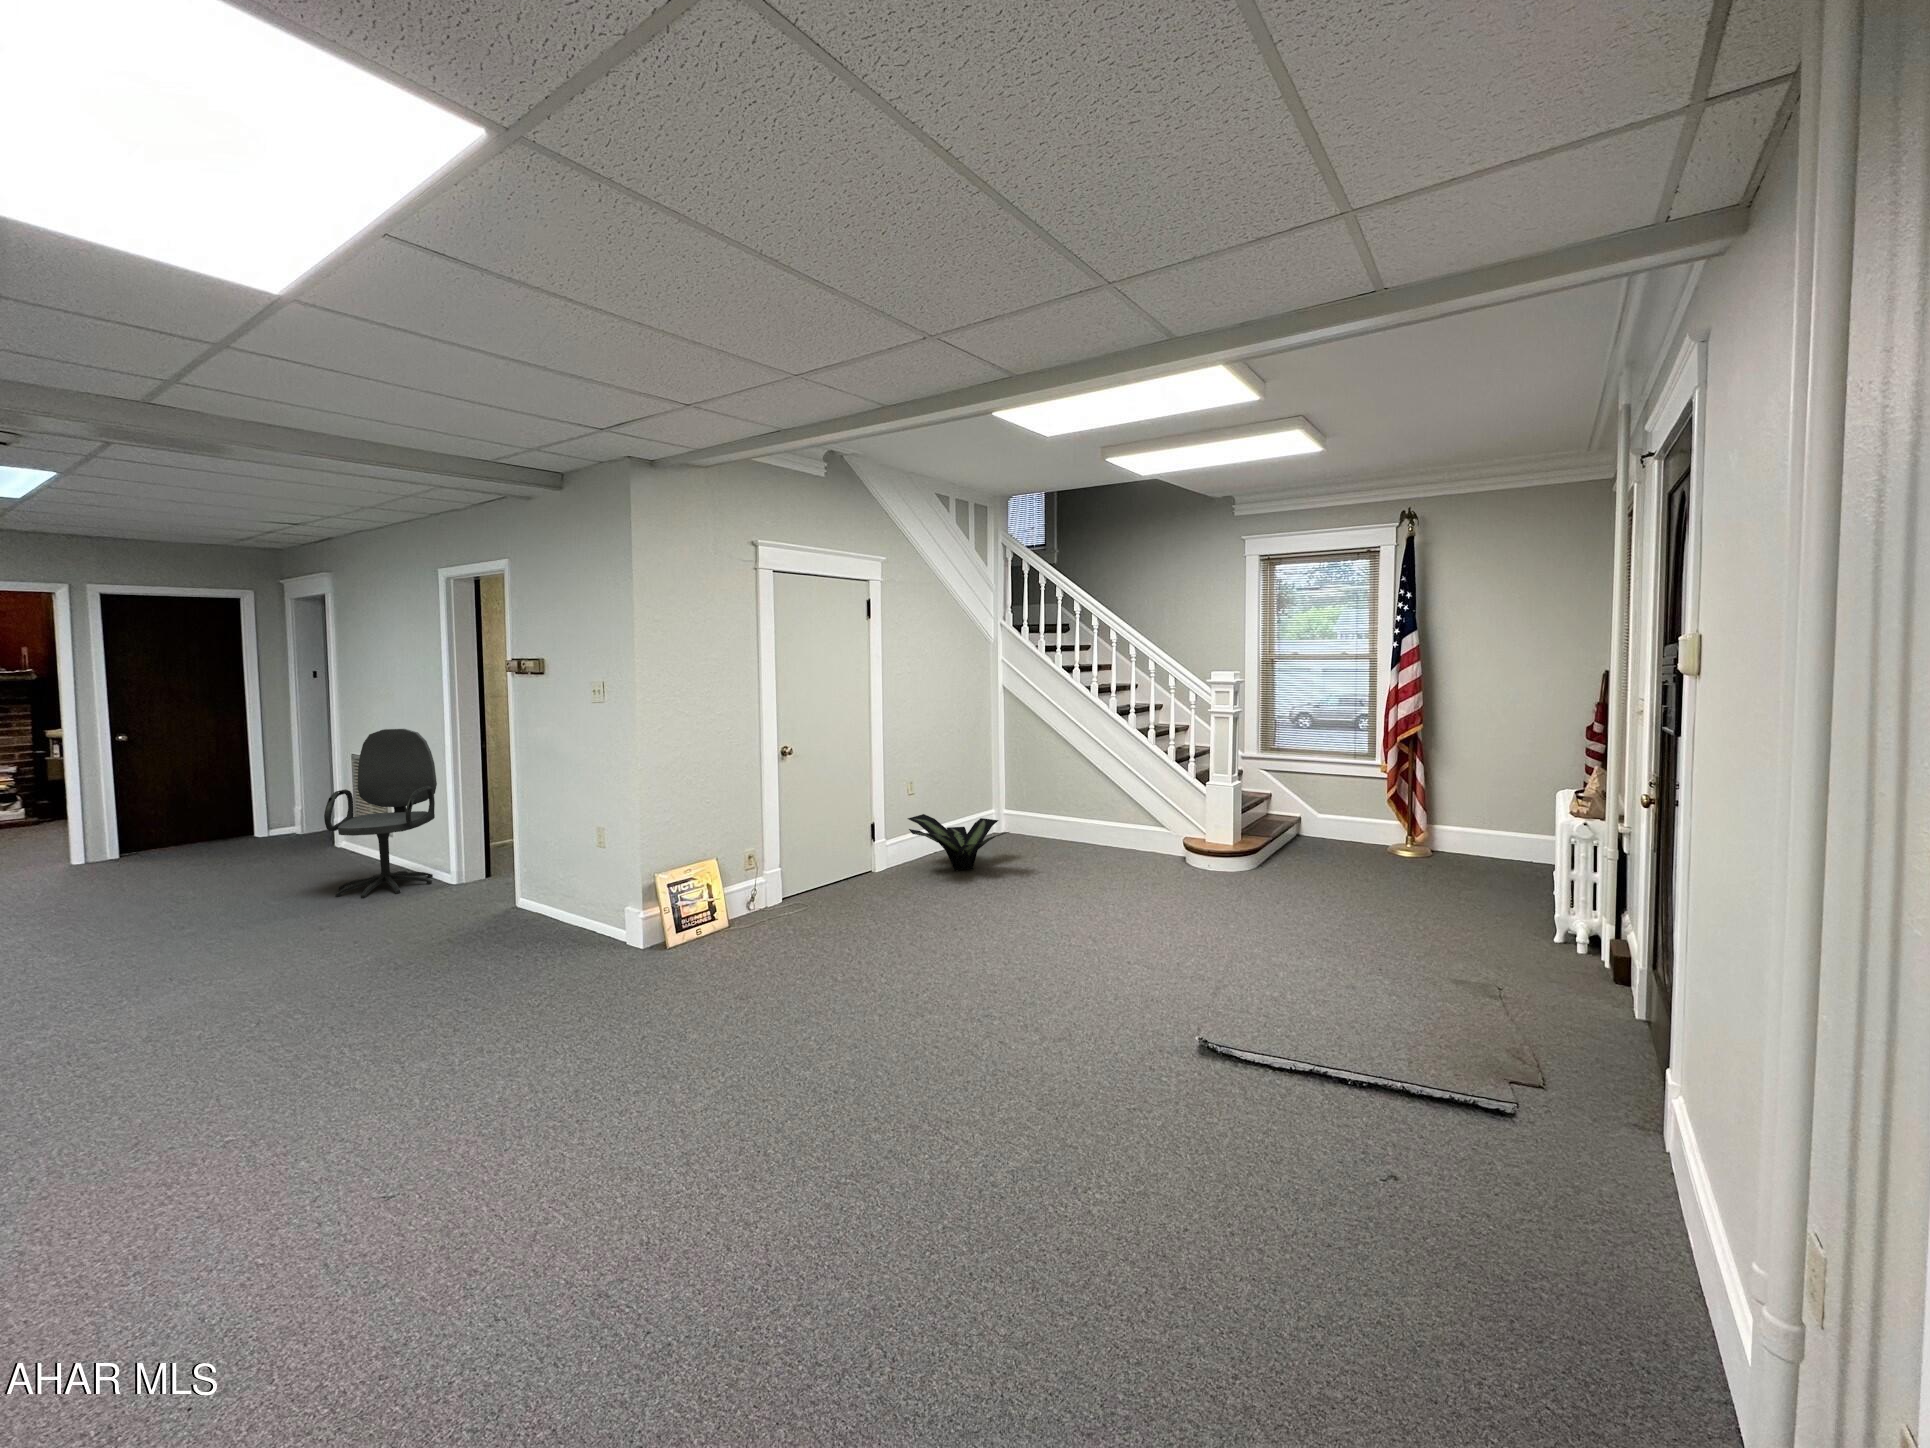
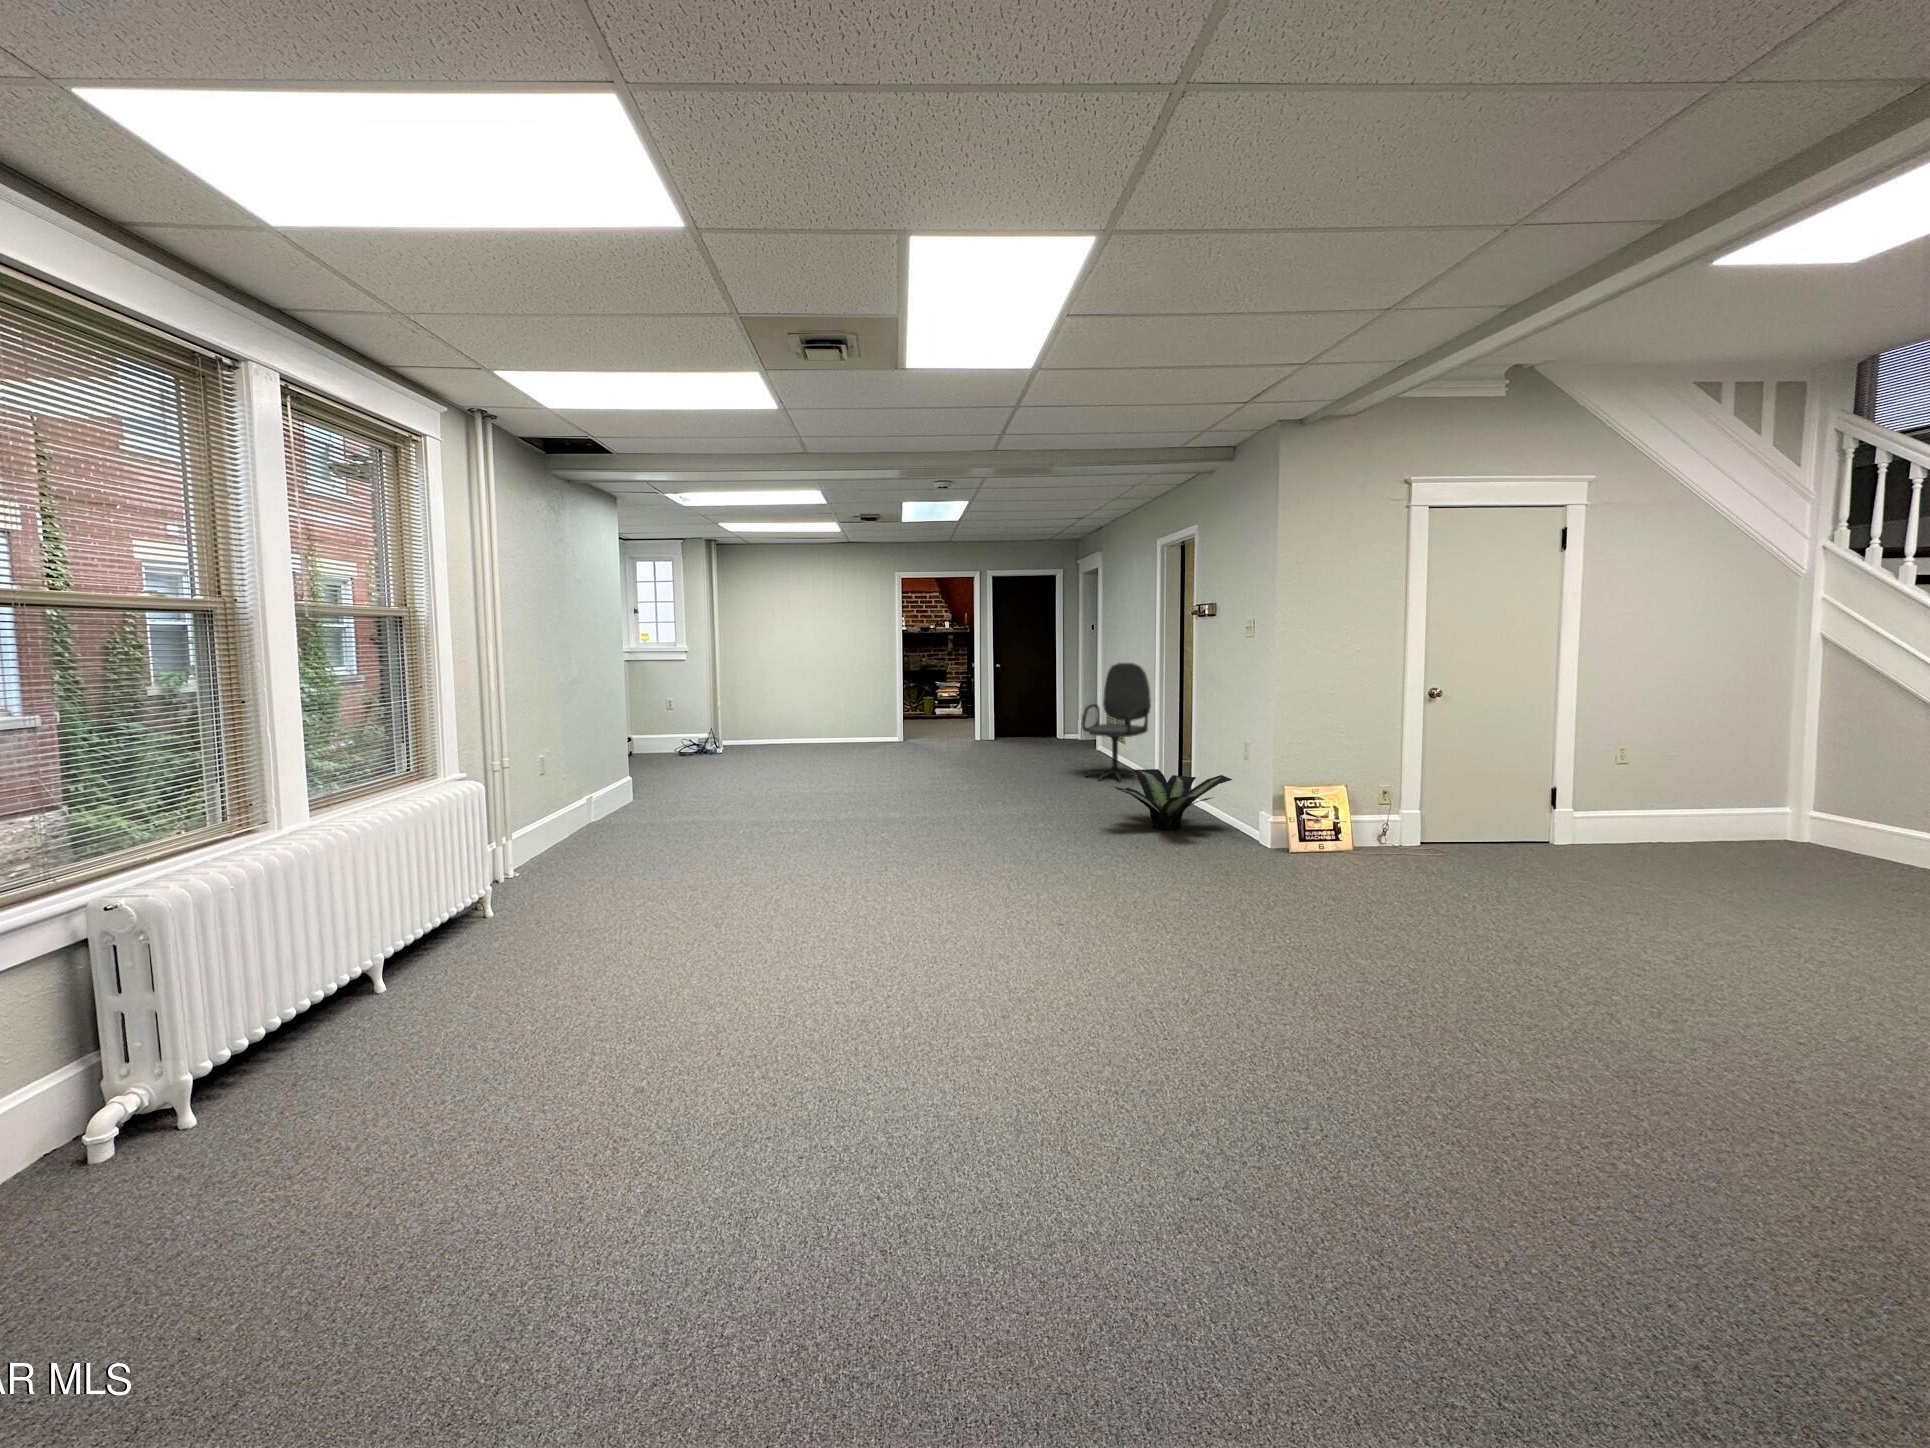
potted plant: present [908,814,1009,871] -> present [1114,769,1232,831]

